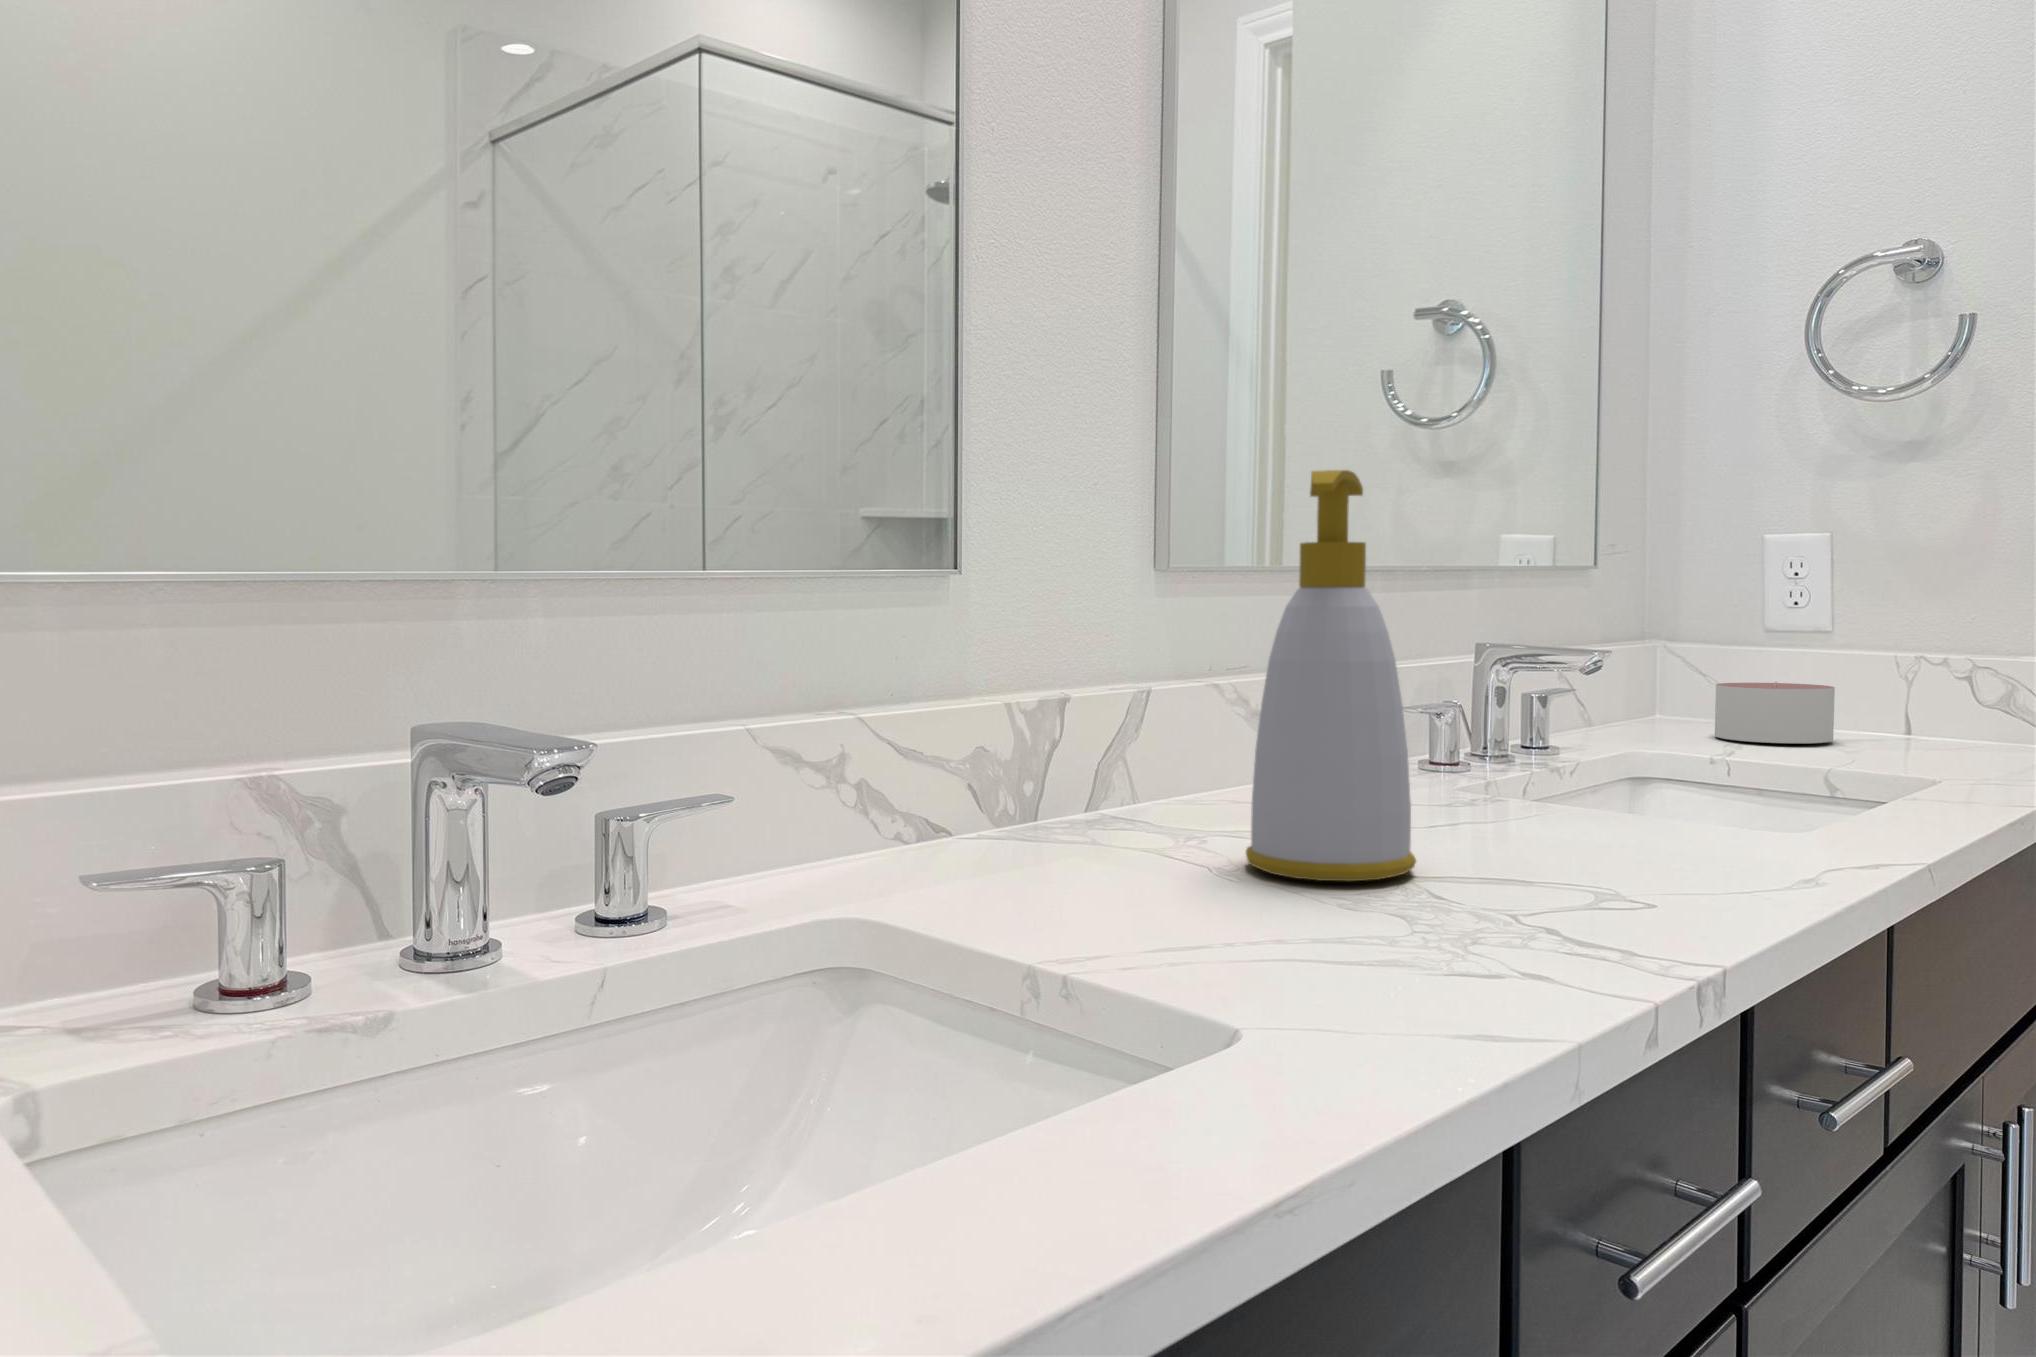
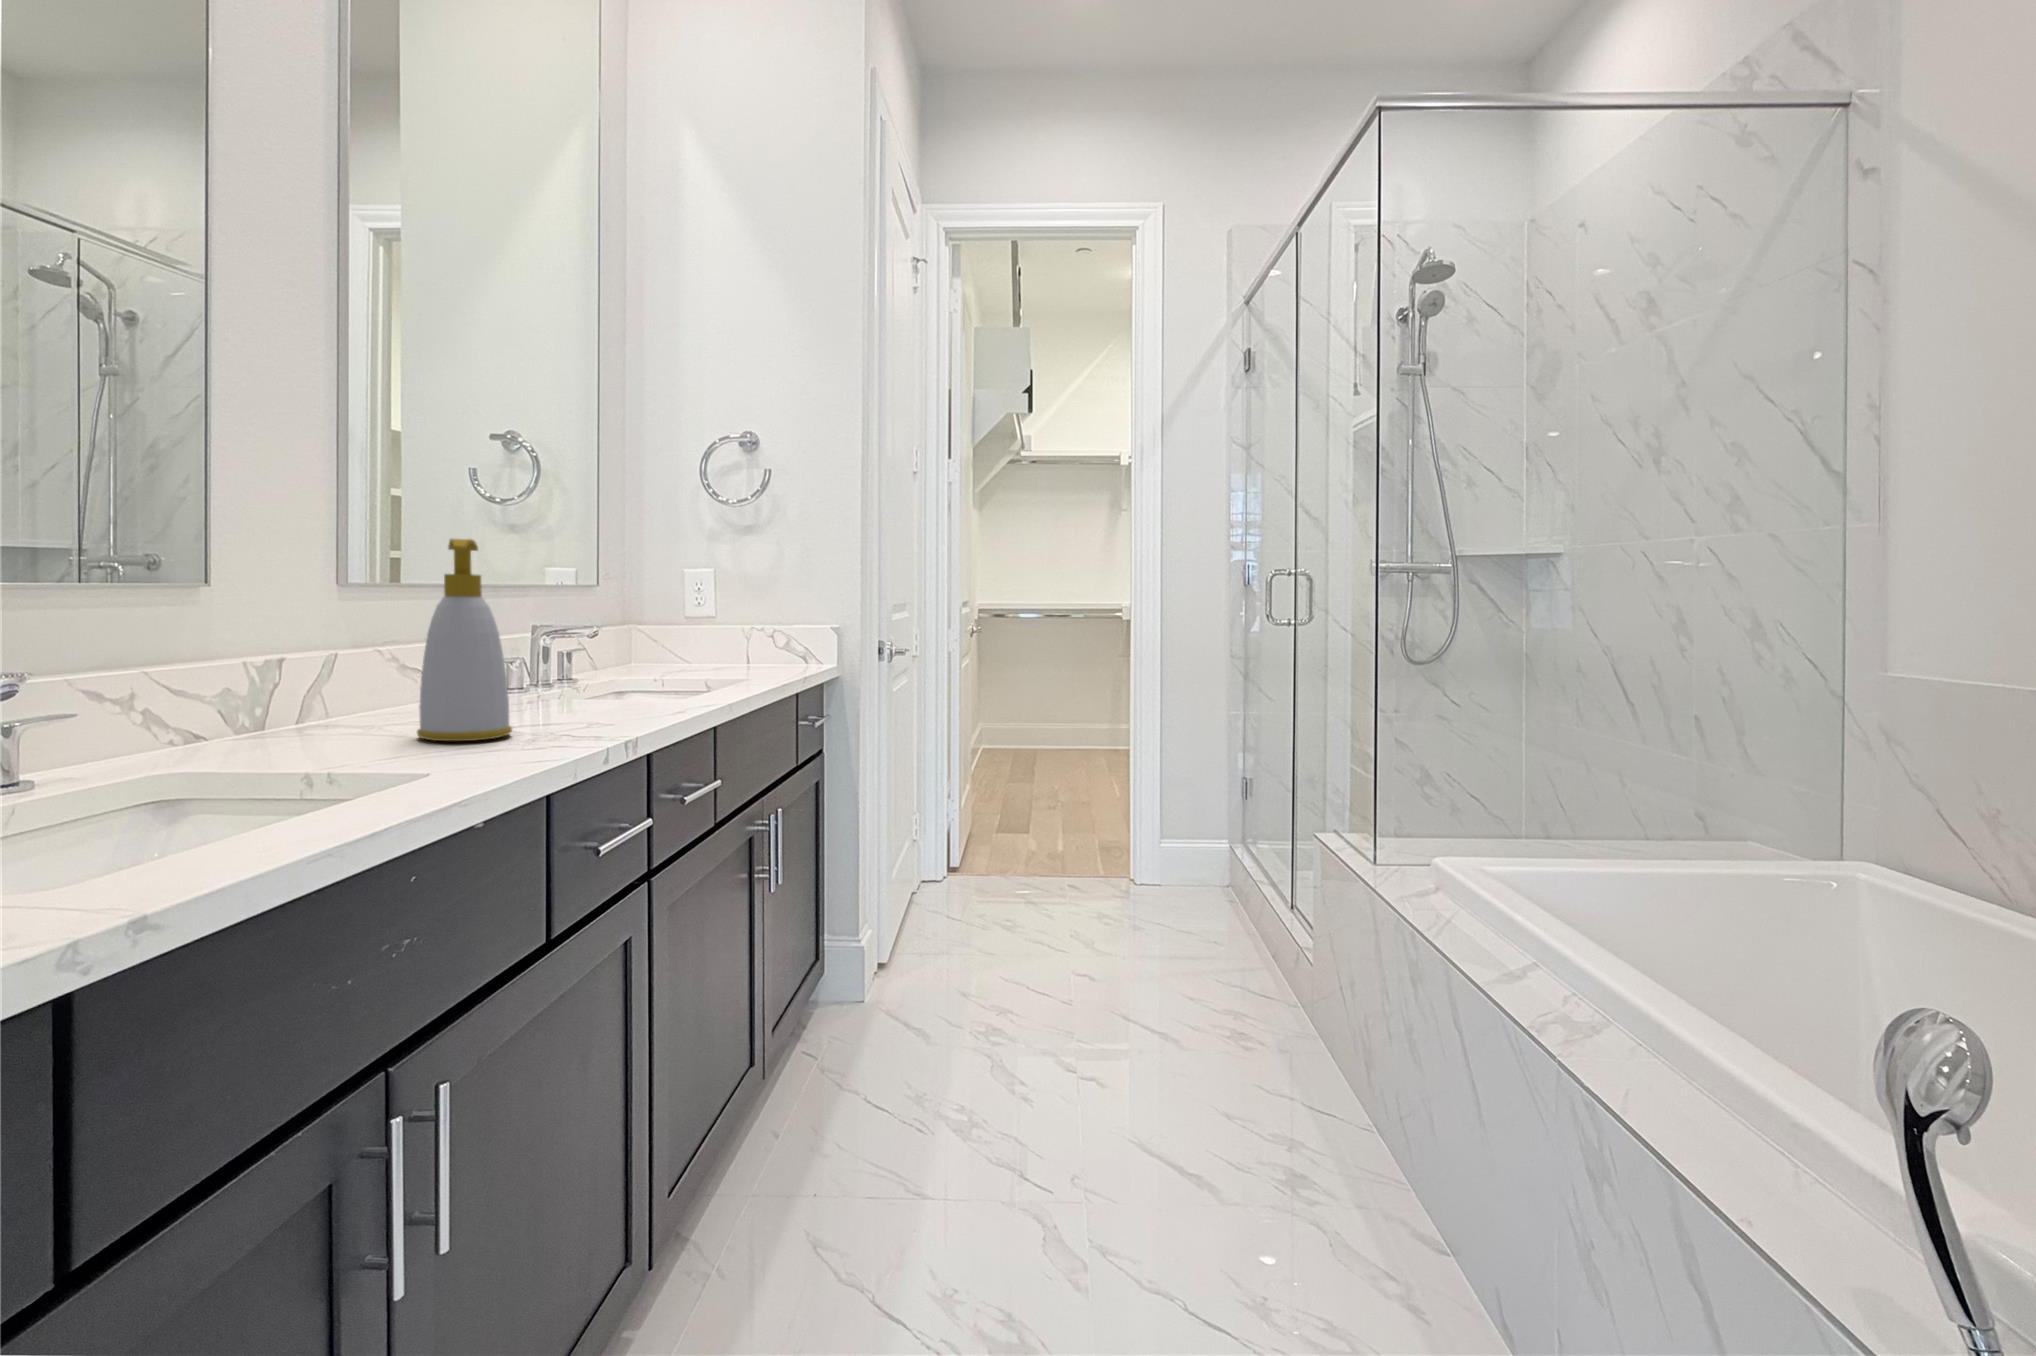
candle: present [1715,682,1835,744] -> none [660,644,715,673]

